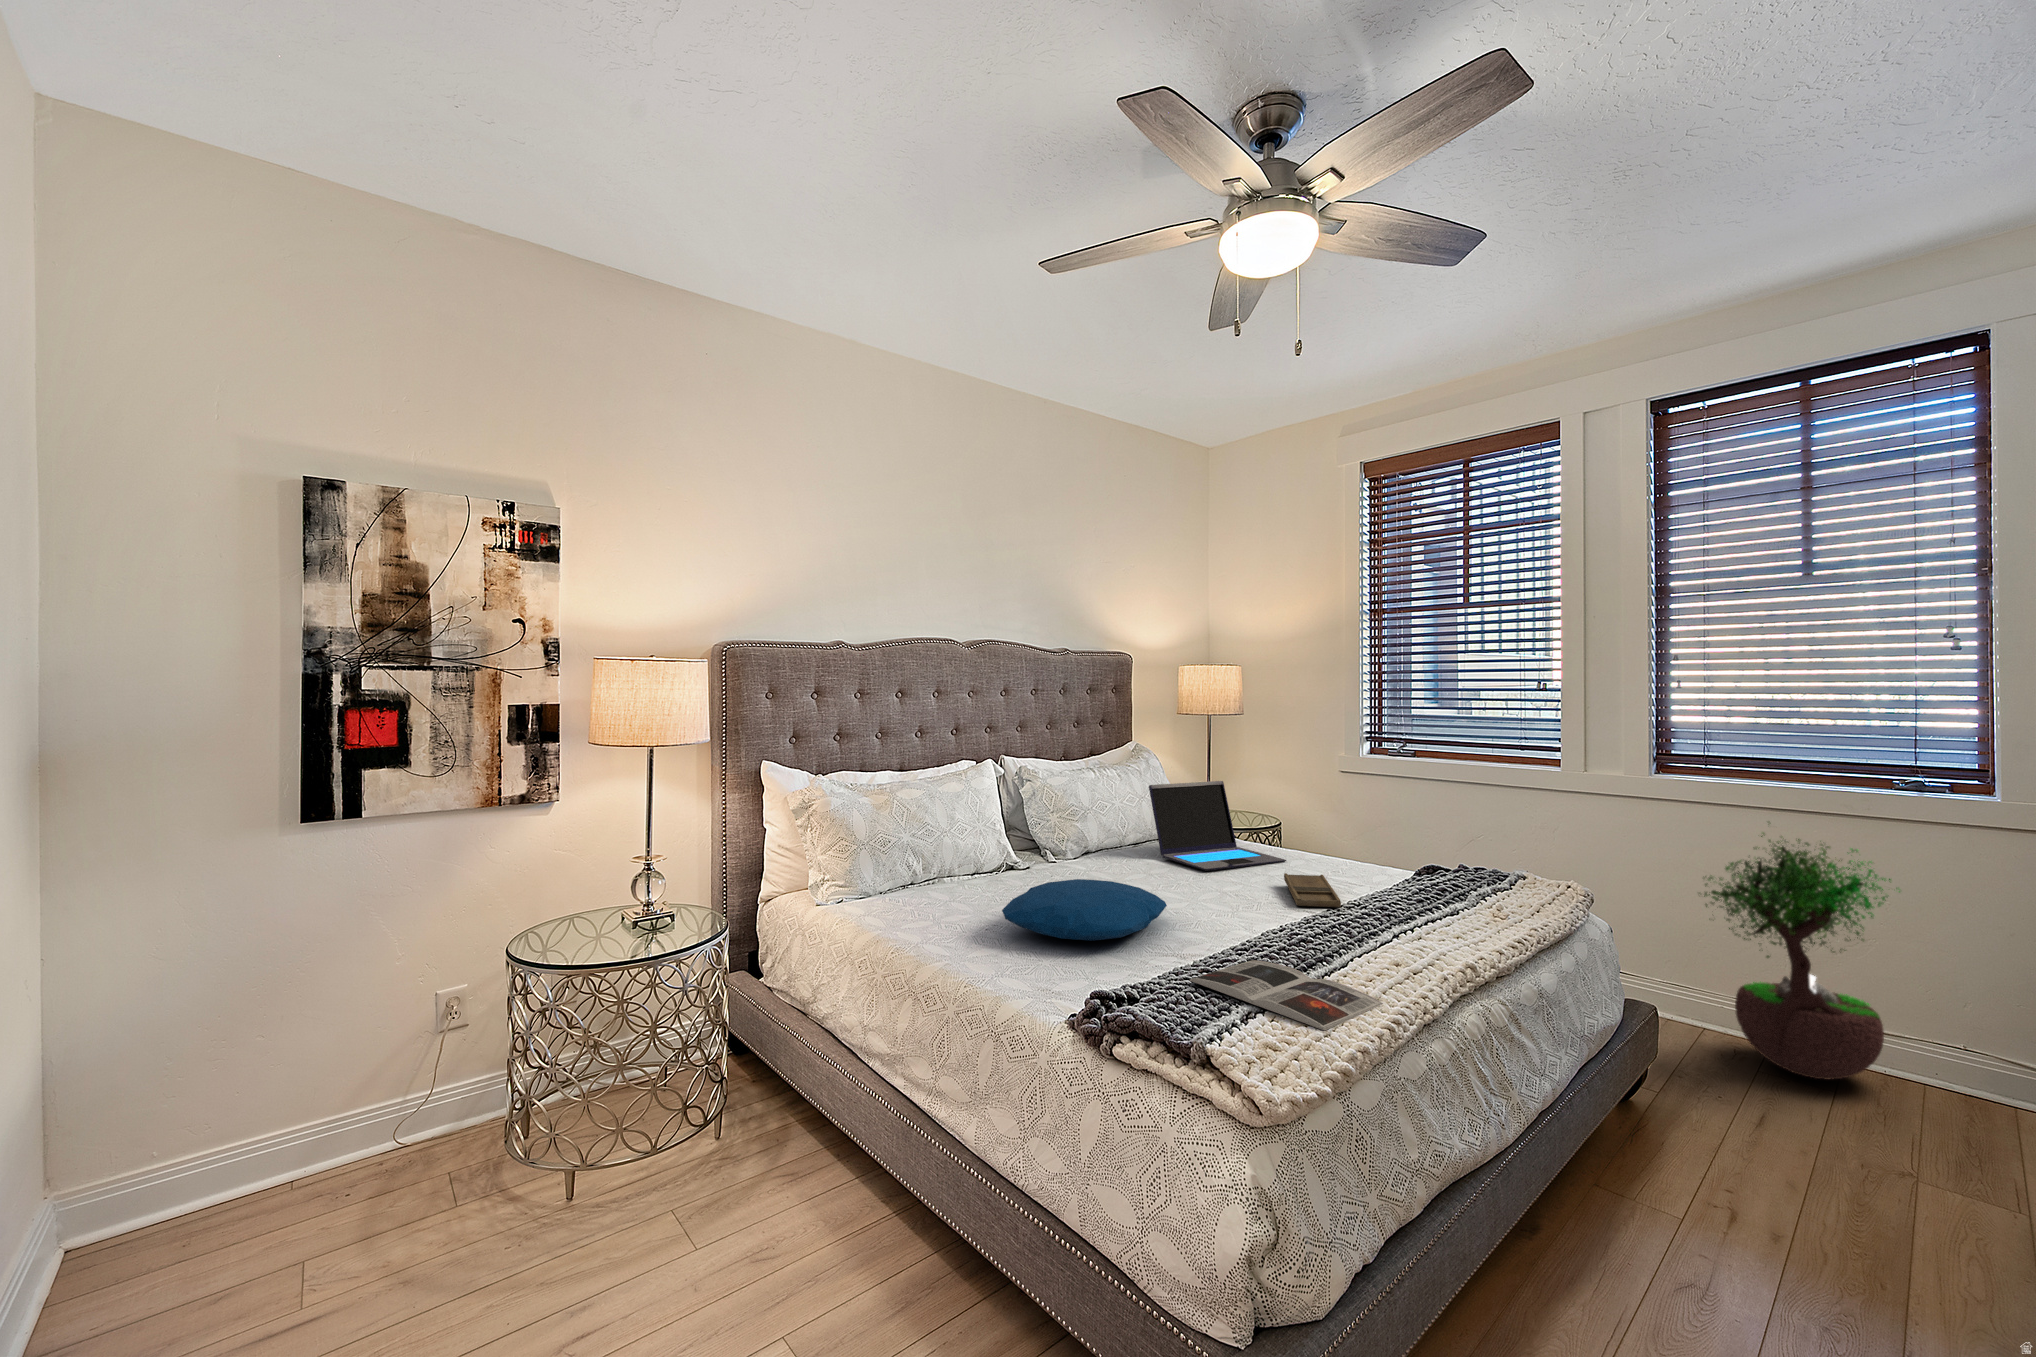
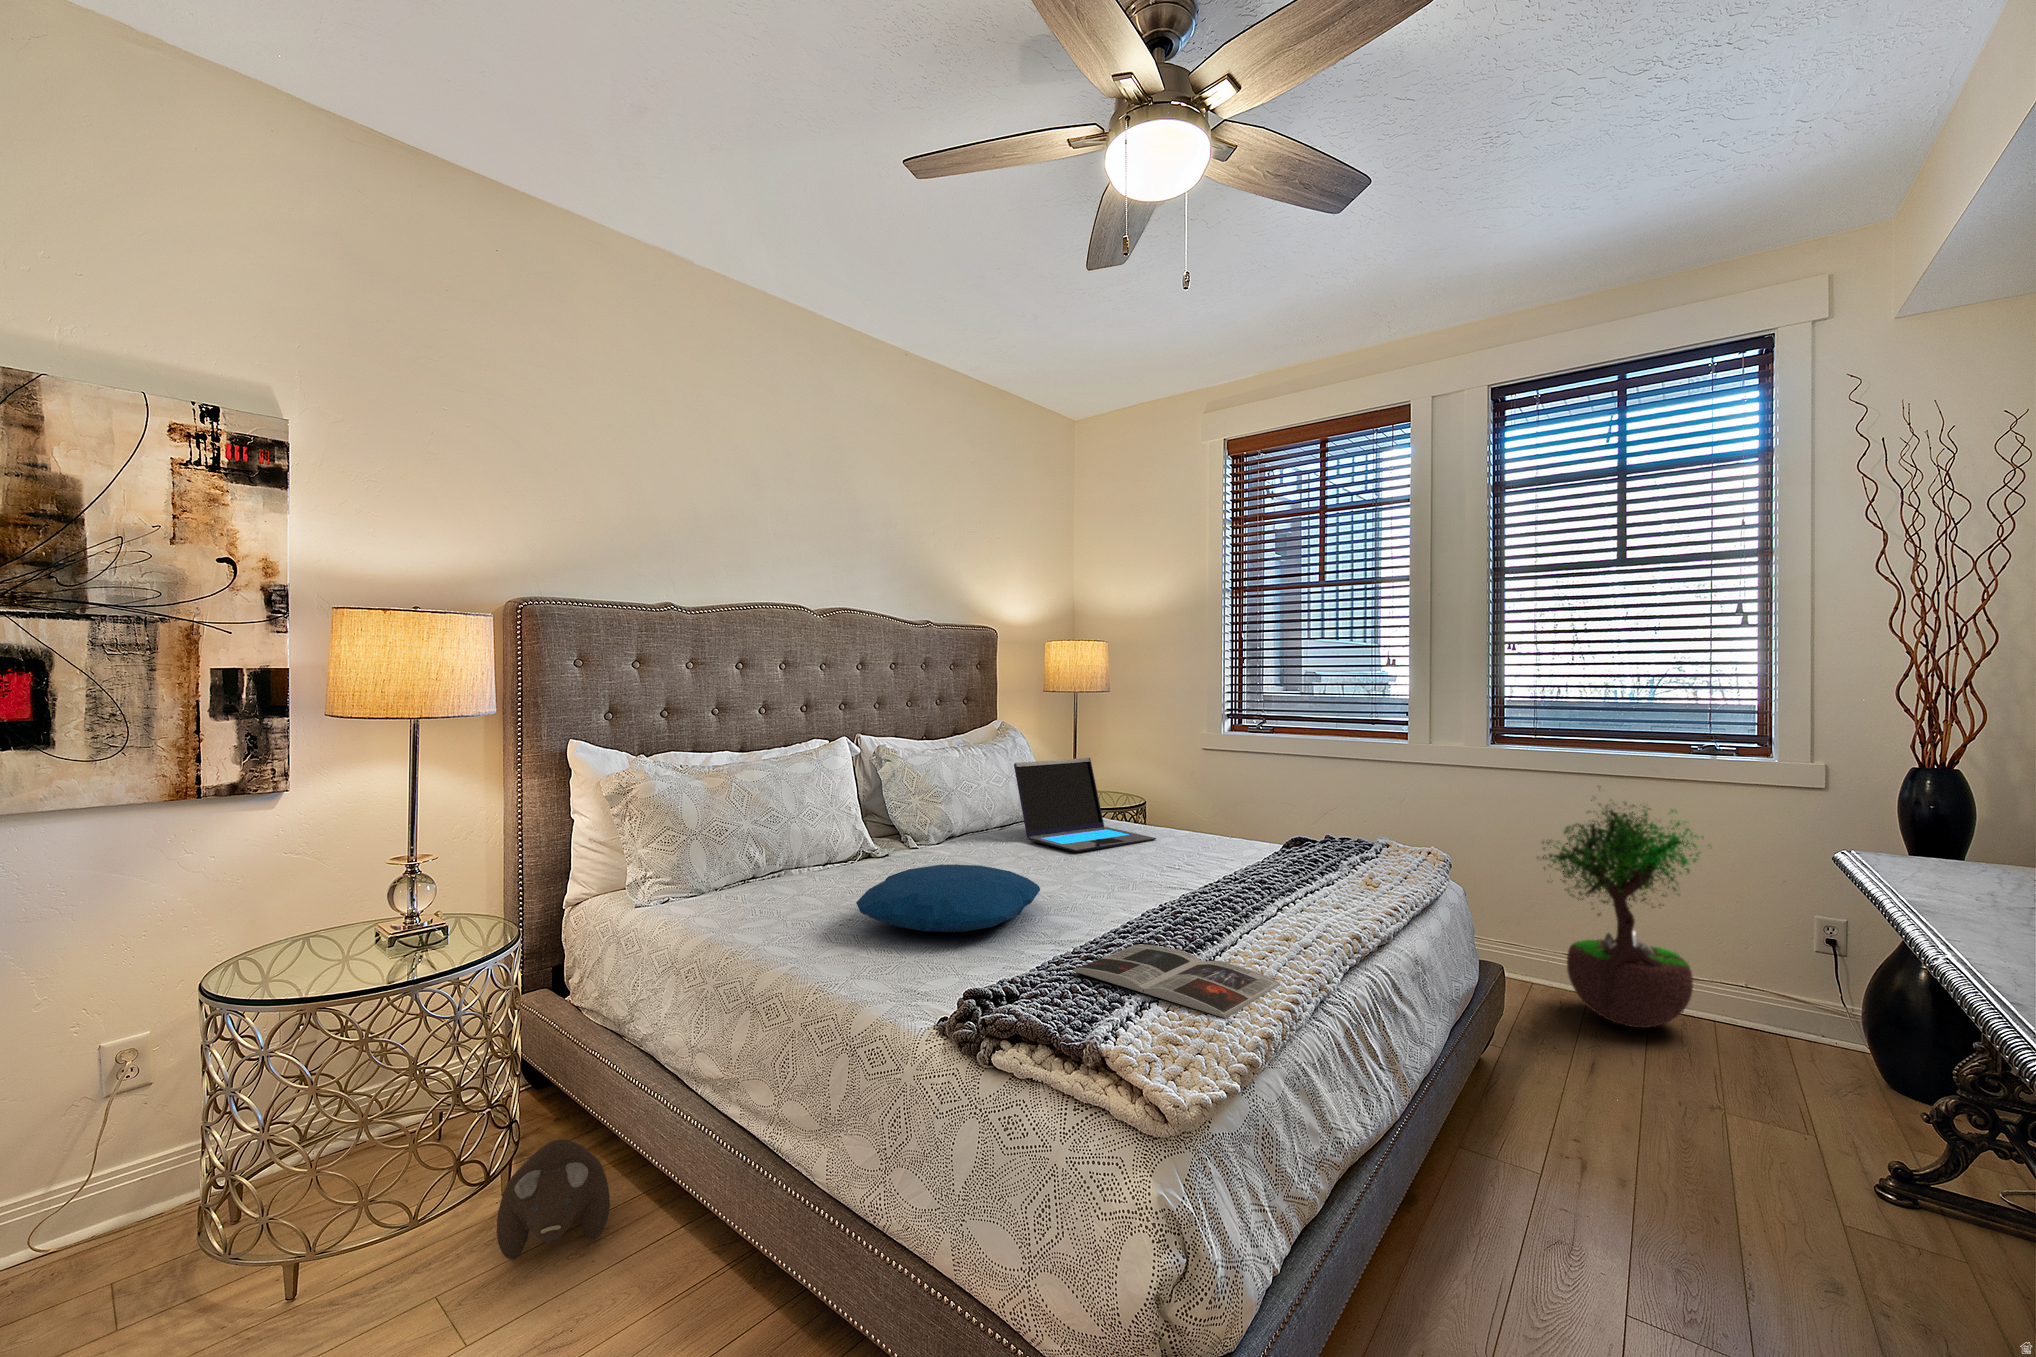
tray: present [1284,873,1341,907] -> none [1158,851,1219,884]
plush toy: none [716,1095,801,1189] -> present [497,1139,610,1259]

